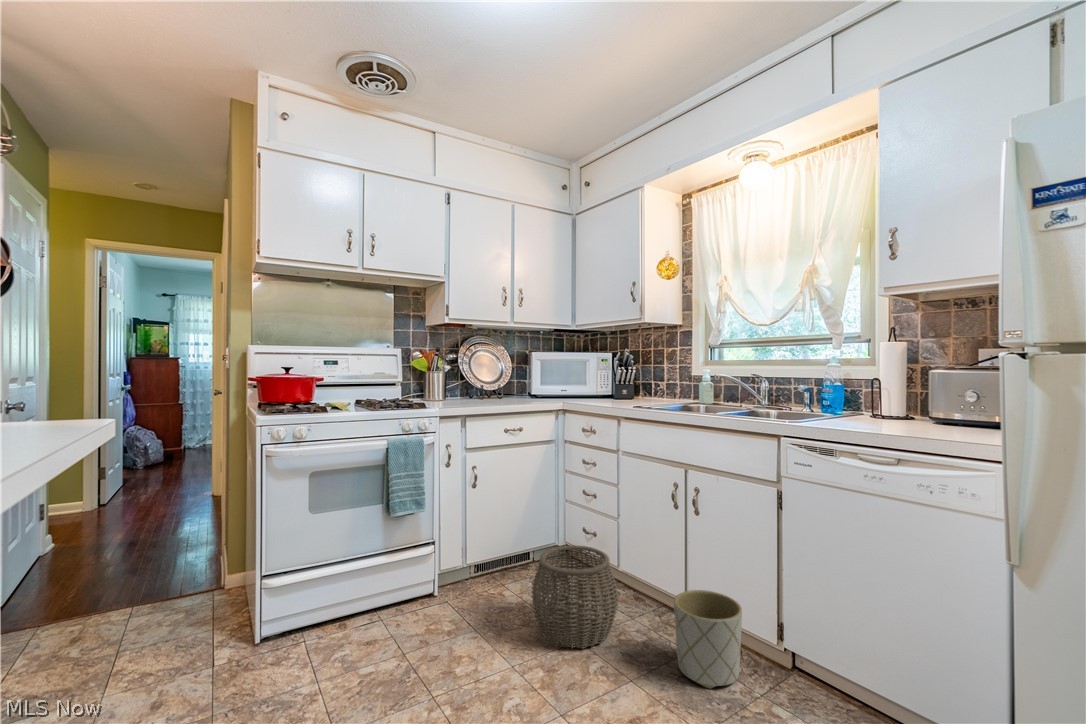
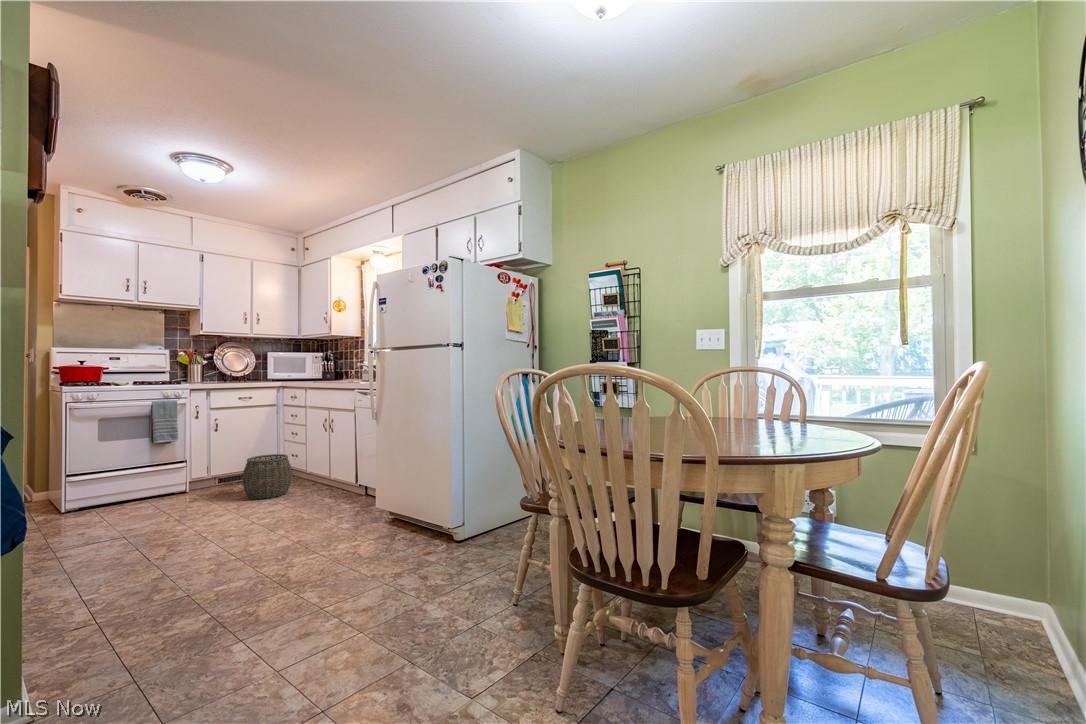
planter: present [674,590,742,689] -> none [310,465,342,502]

